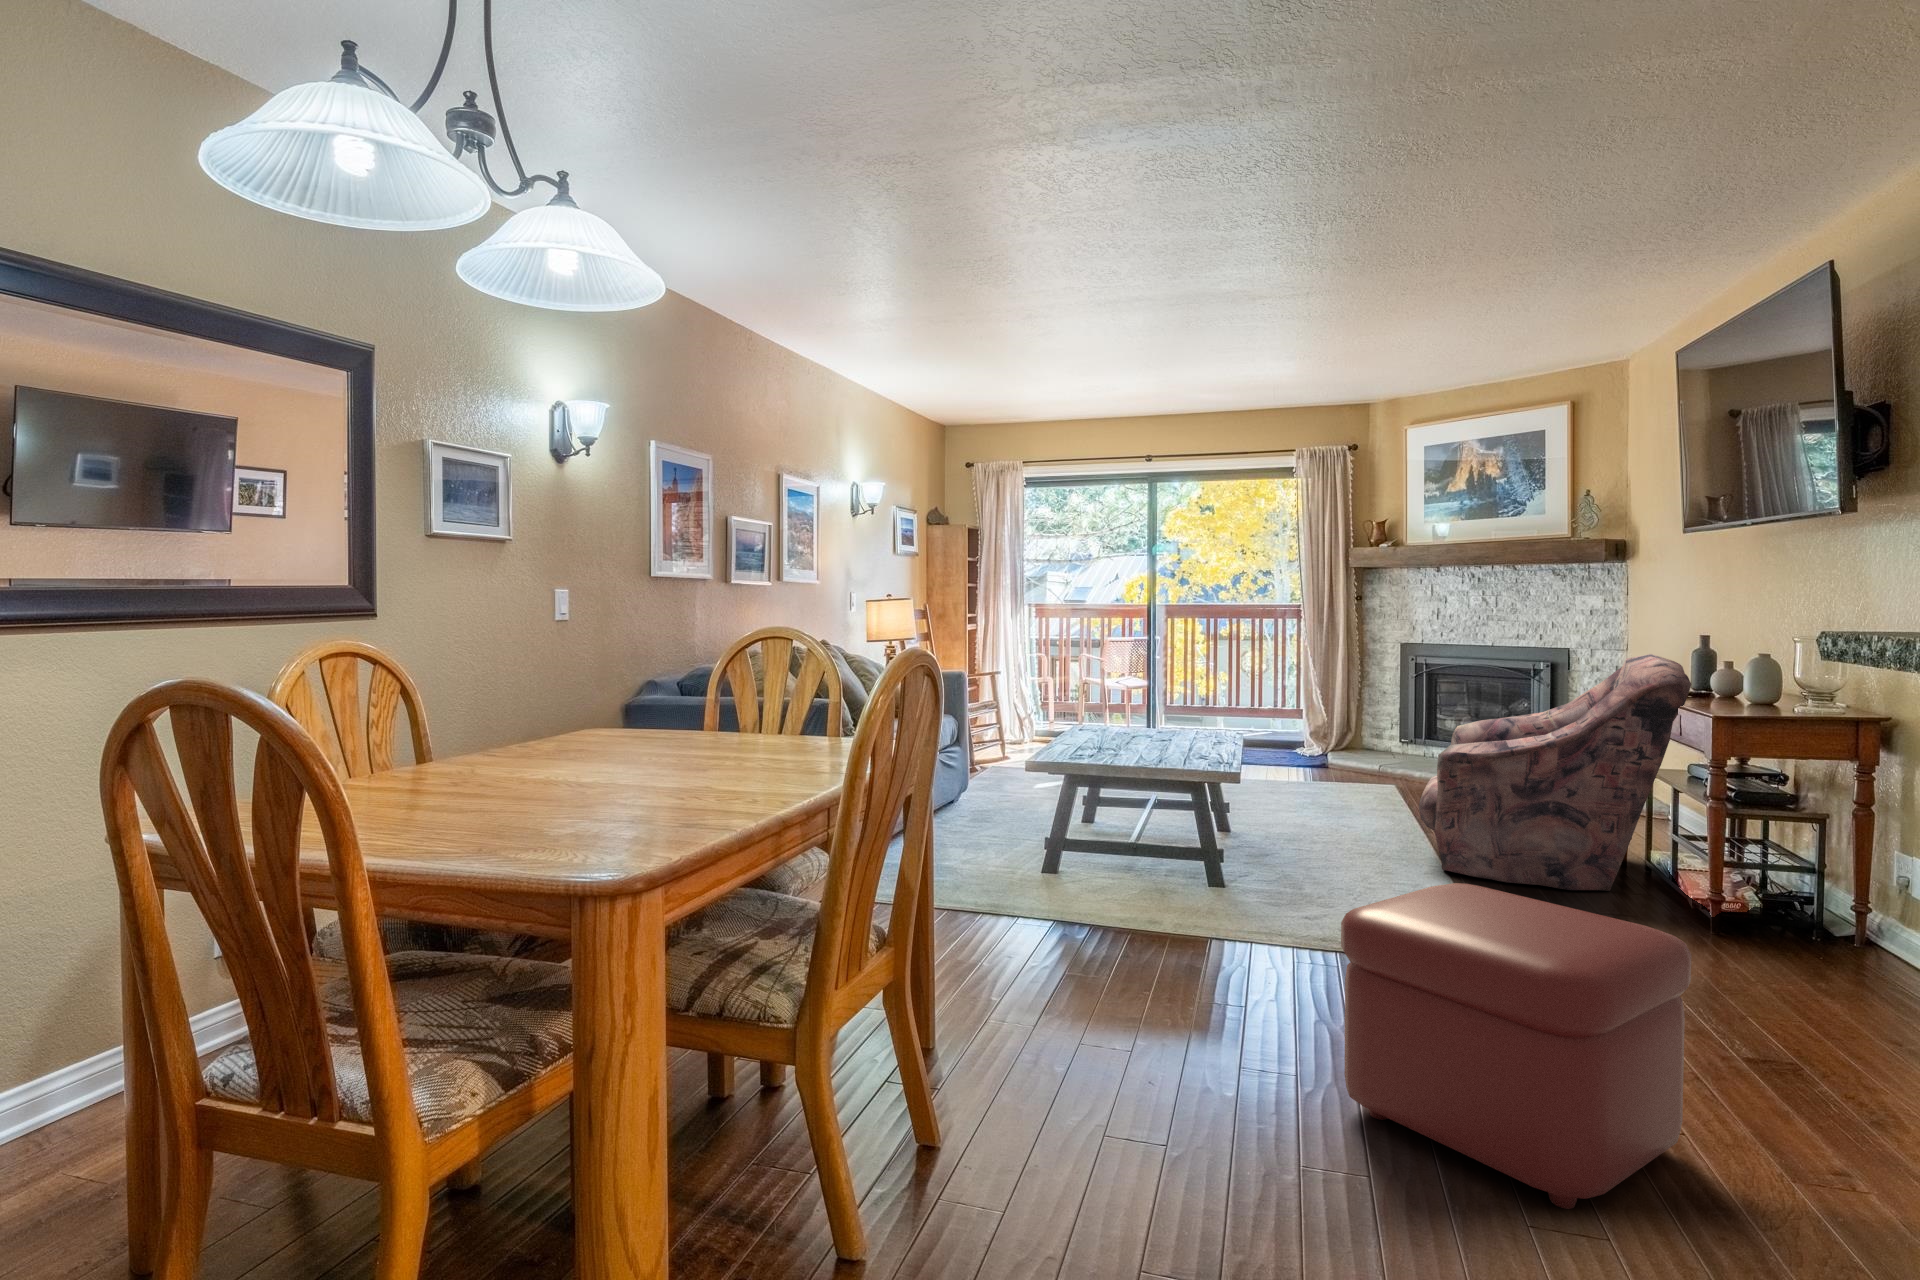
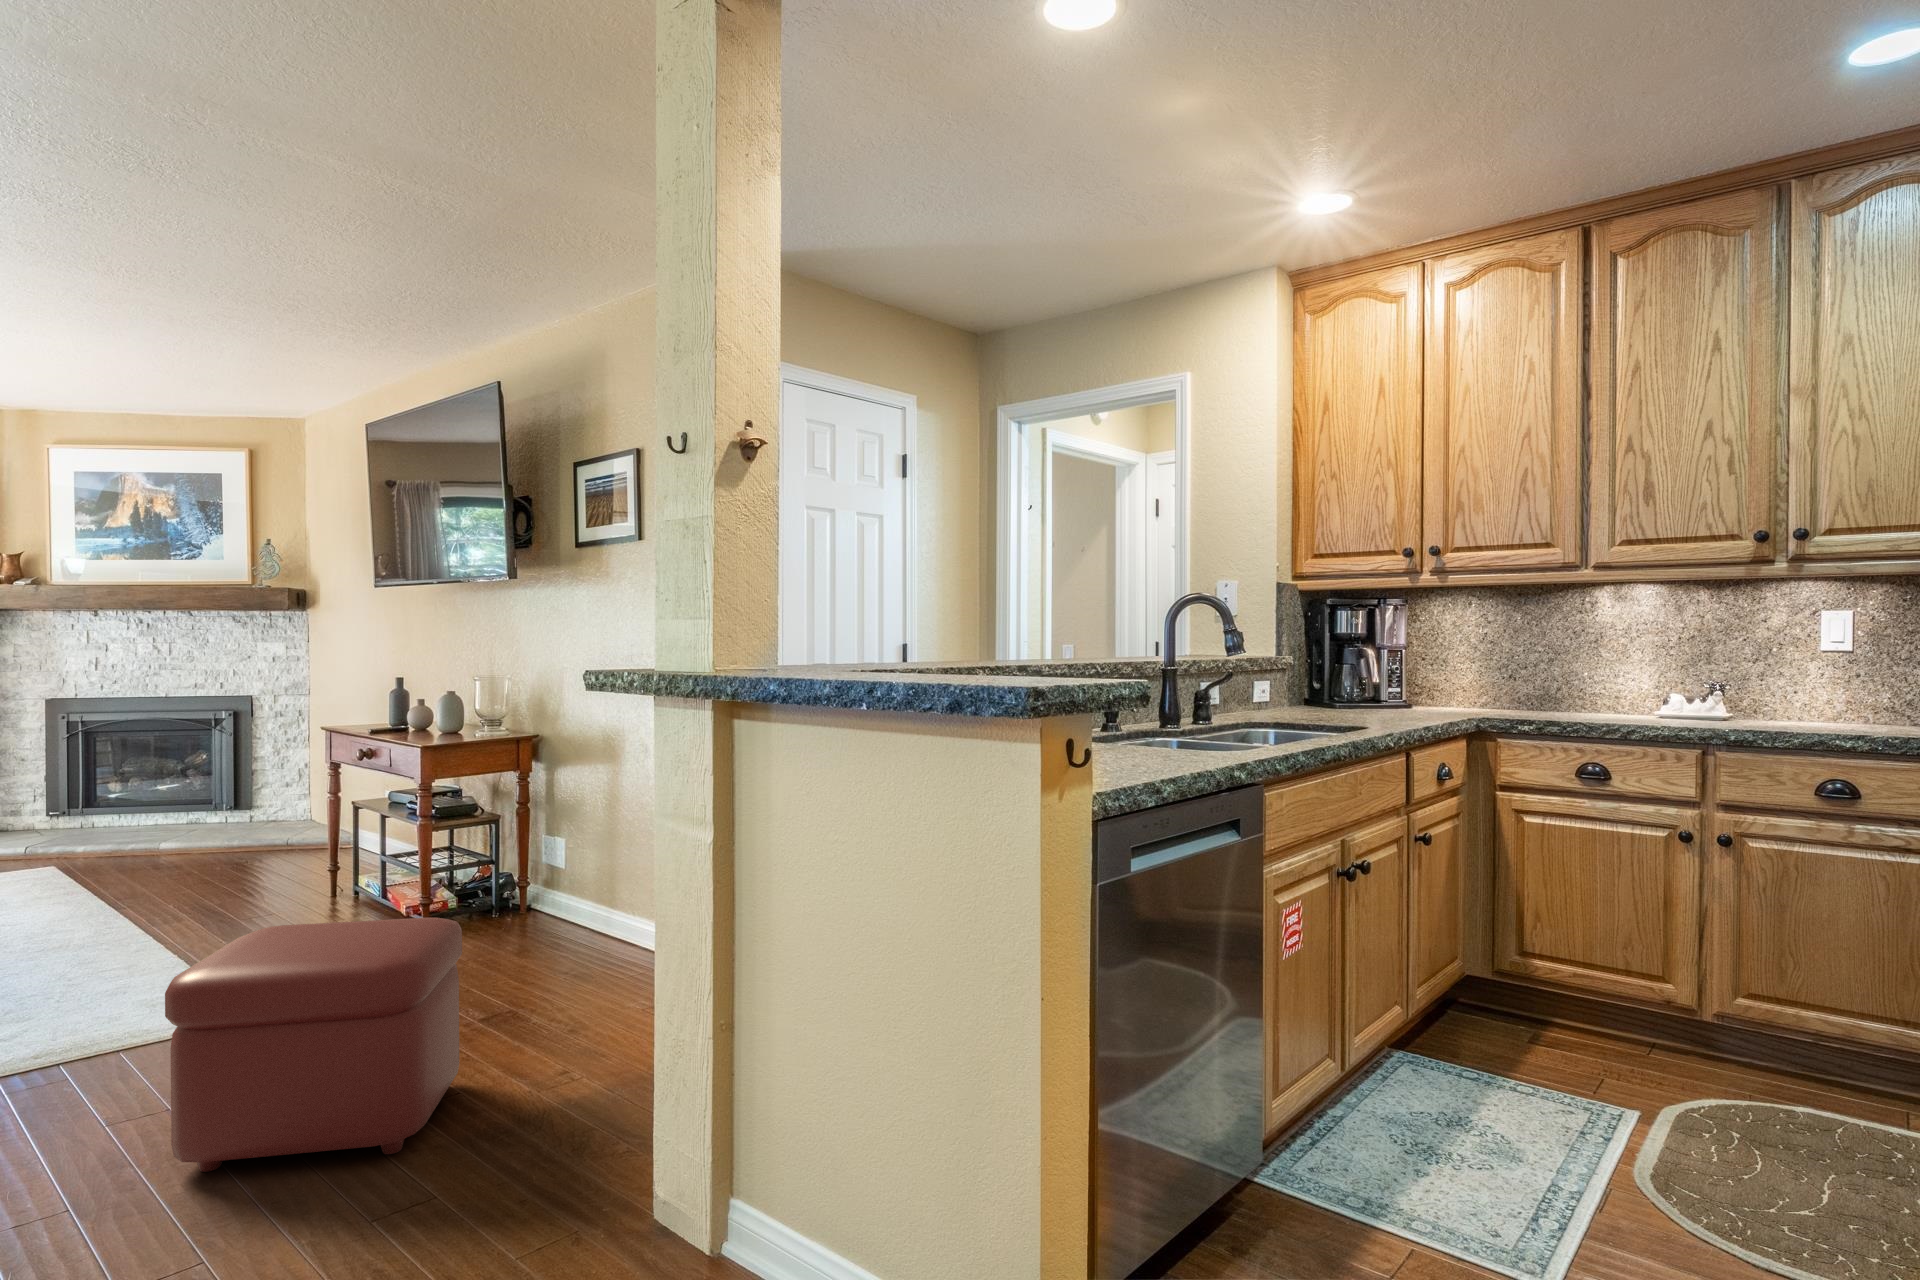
armchair: present [1419,654,1691,891] -> none [130,700,399,942]

